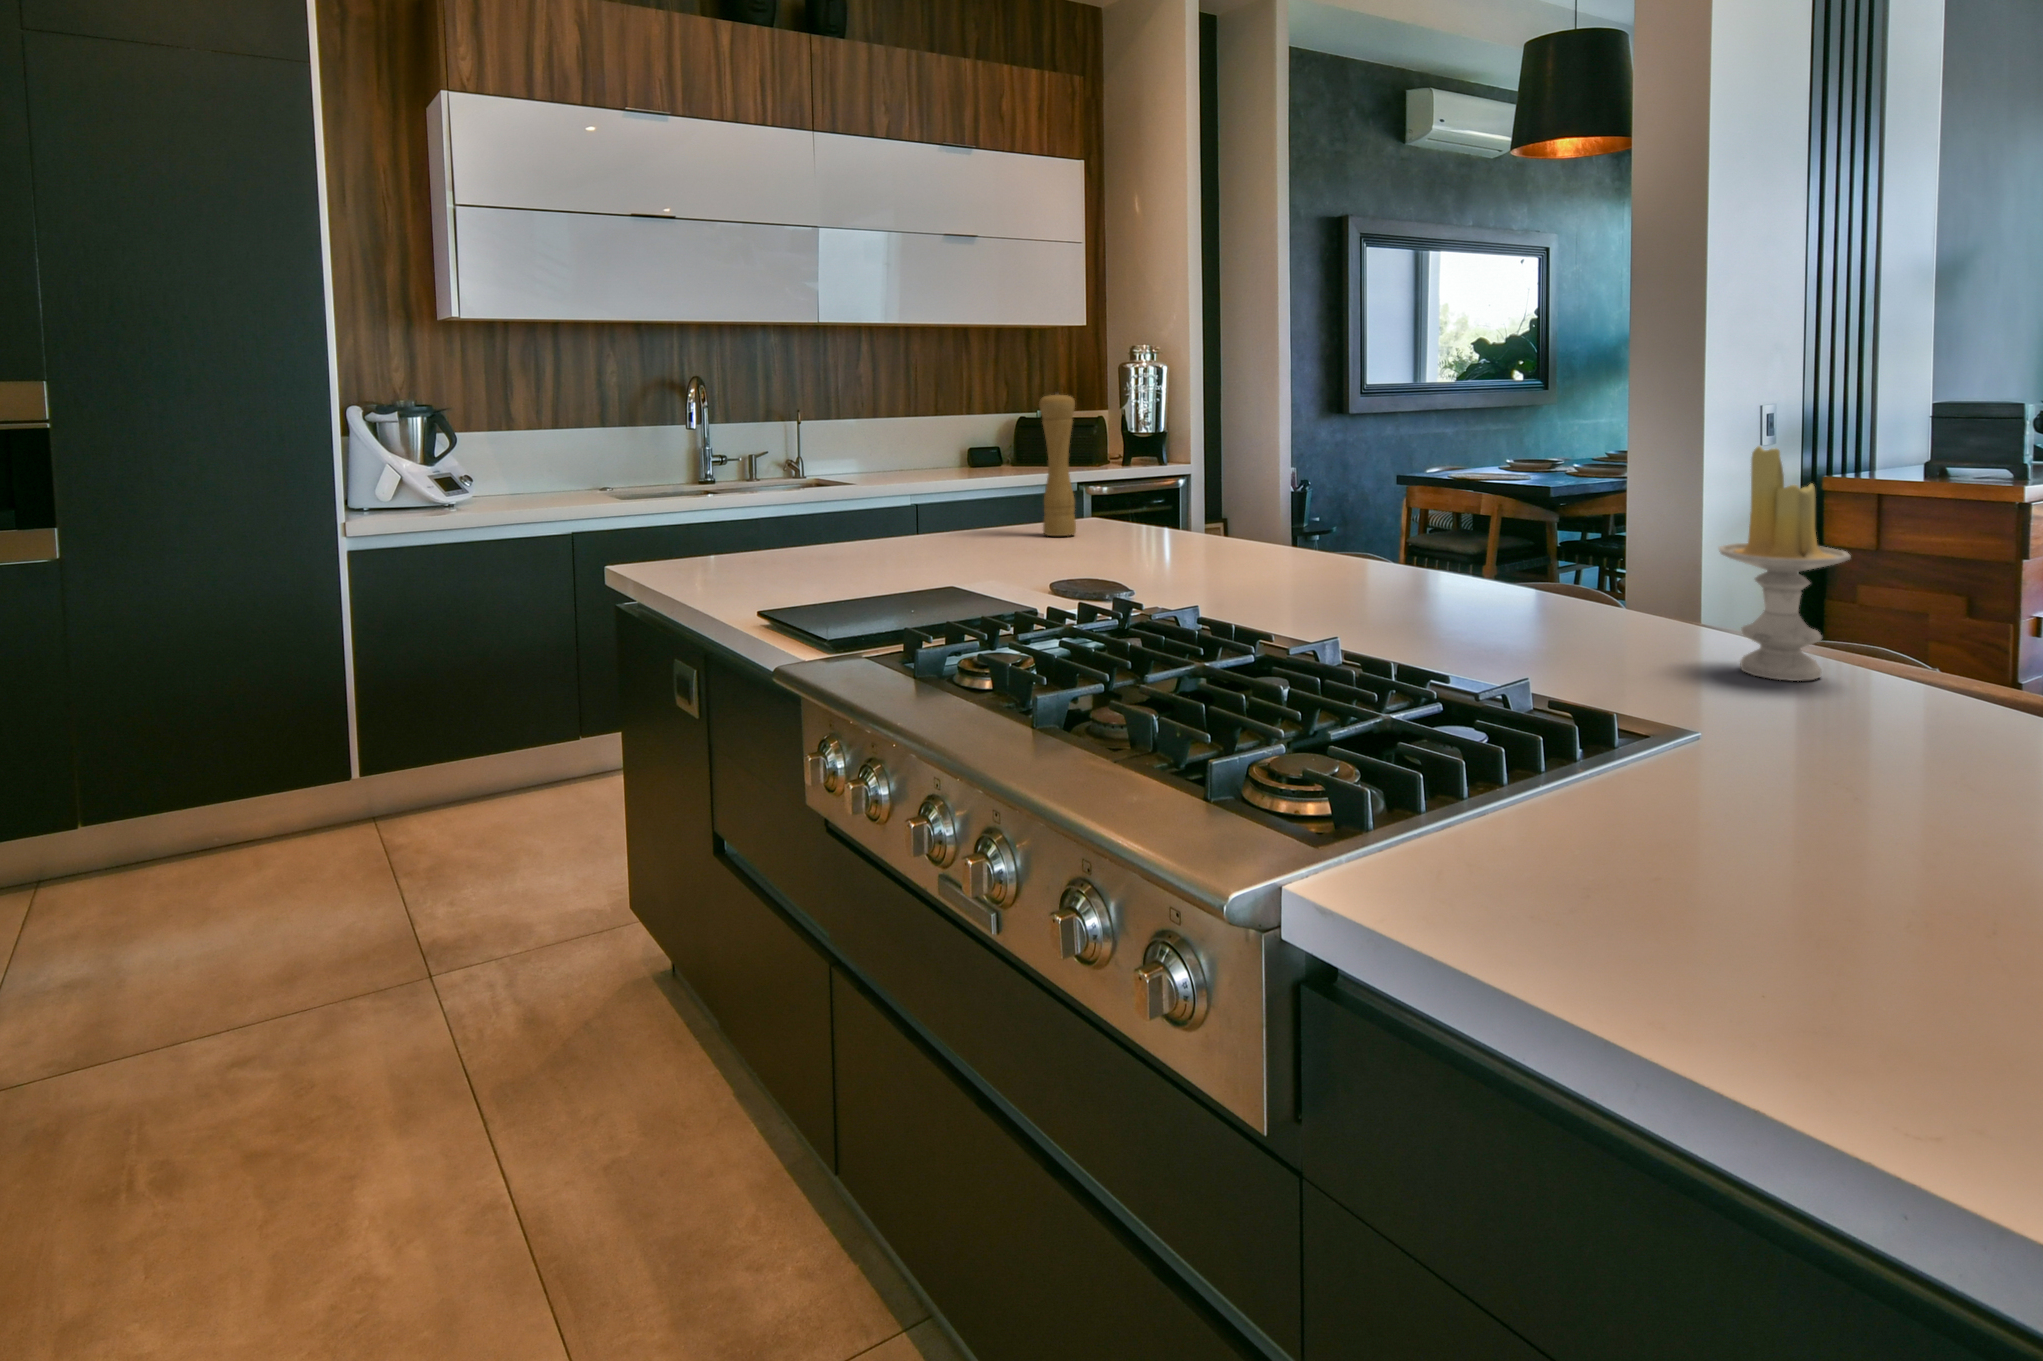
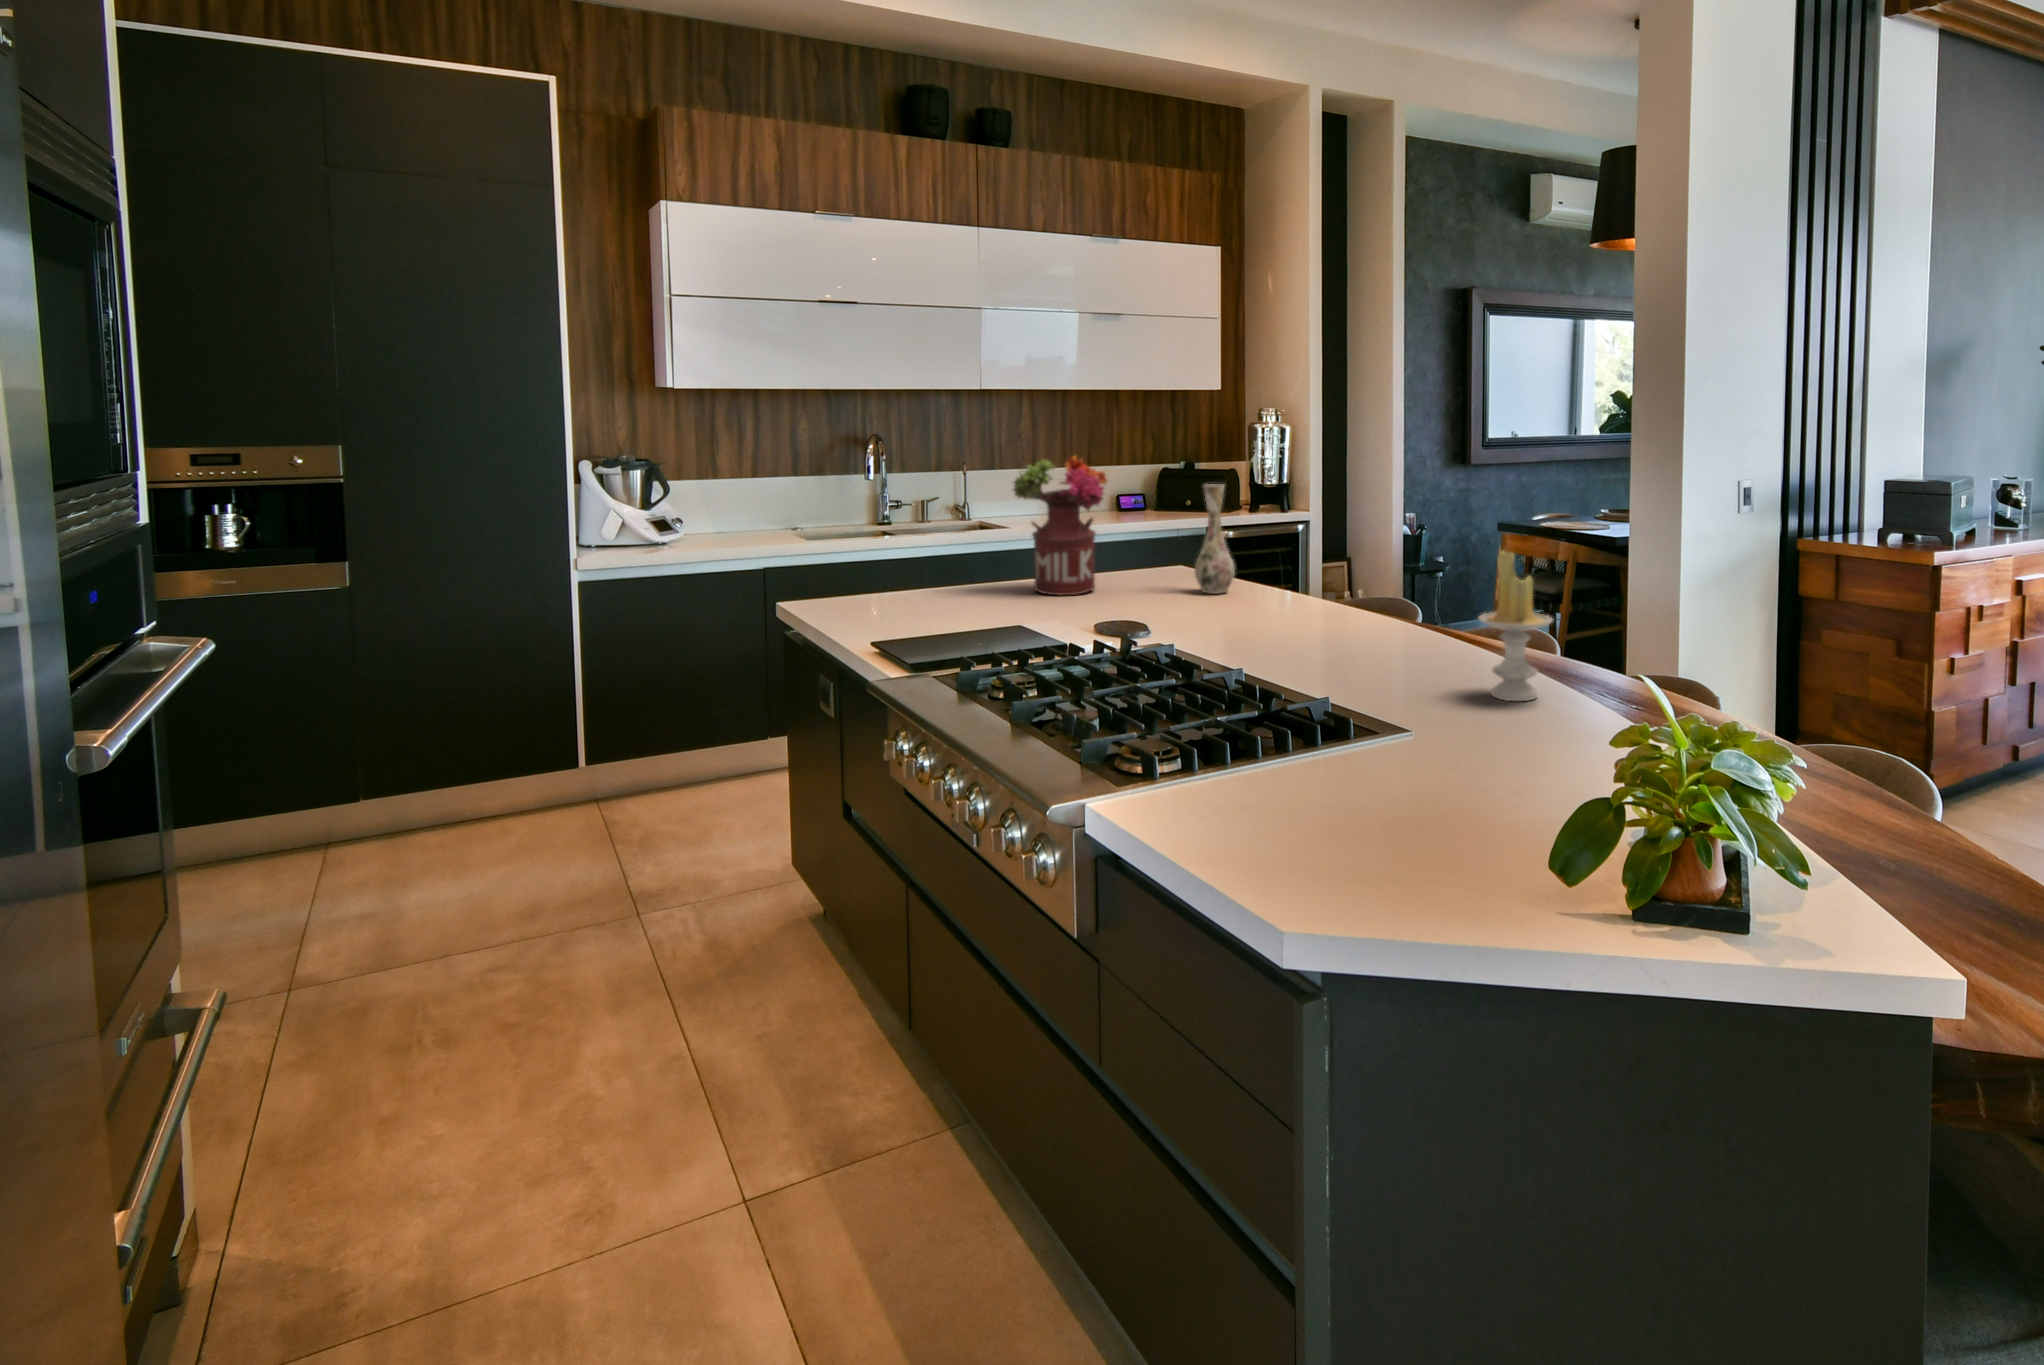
flower arrangement: none [910,367,1035,551] -> present [1013,456,1107,595]
pepper mill: present [1039,393,1076,536] -> none [1120,472,1148,584]
vase: none [1146,403,1200,546] -> present [1195,484,1235,594]

